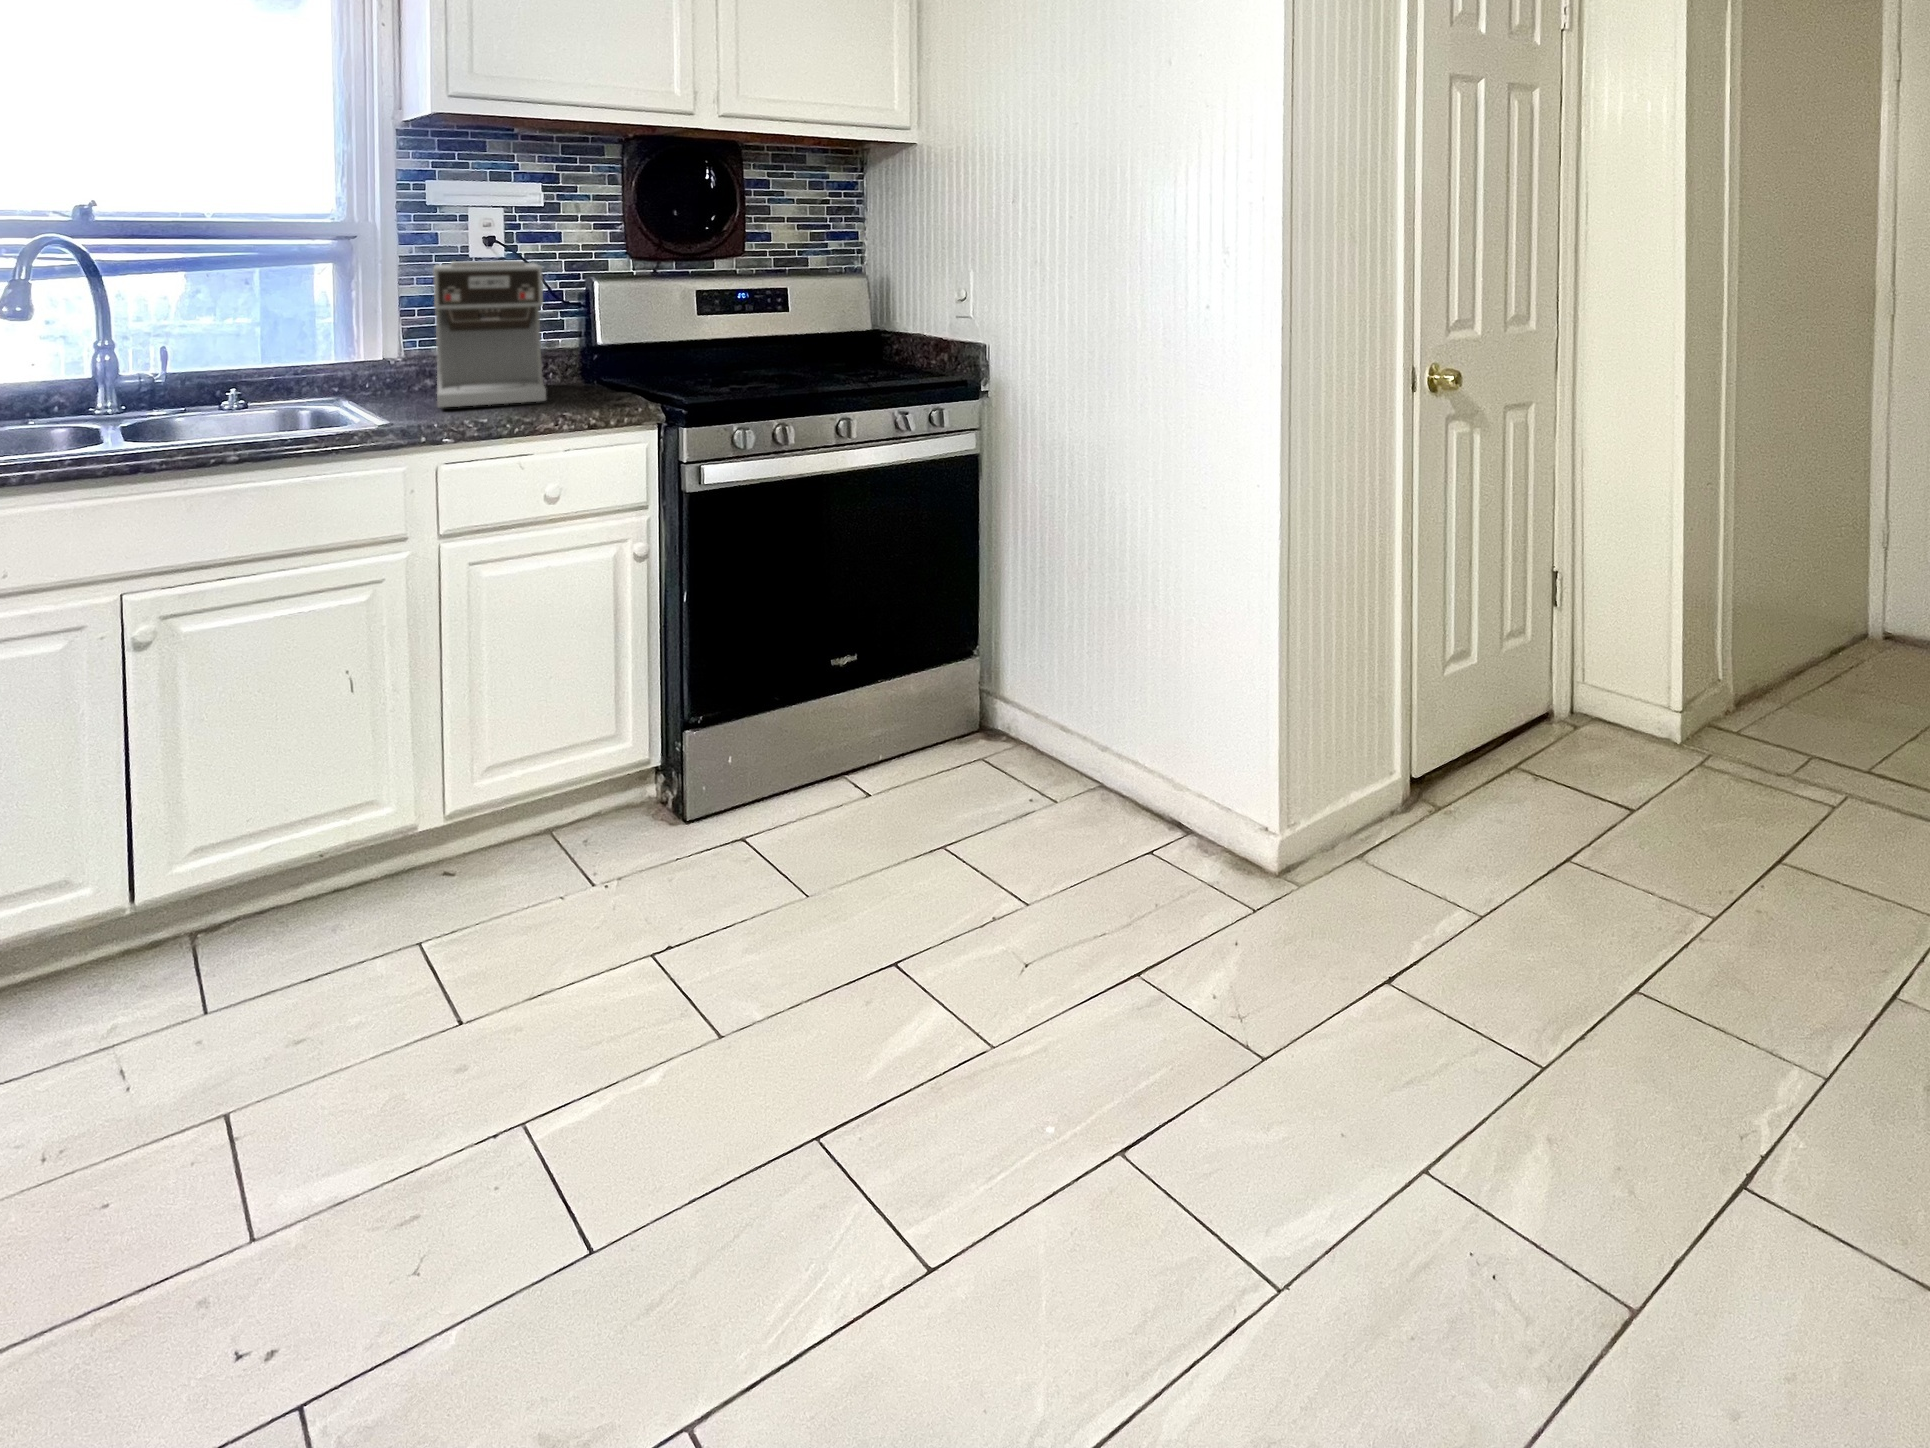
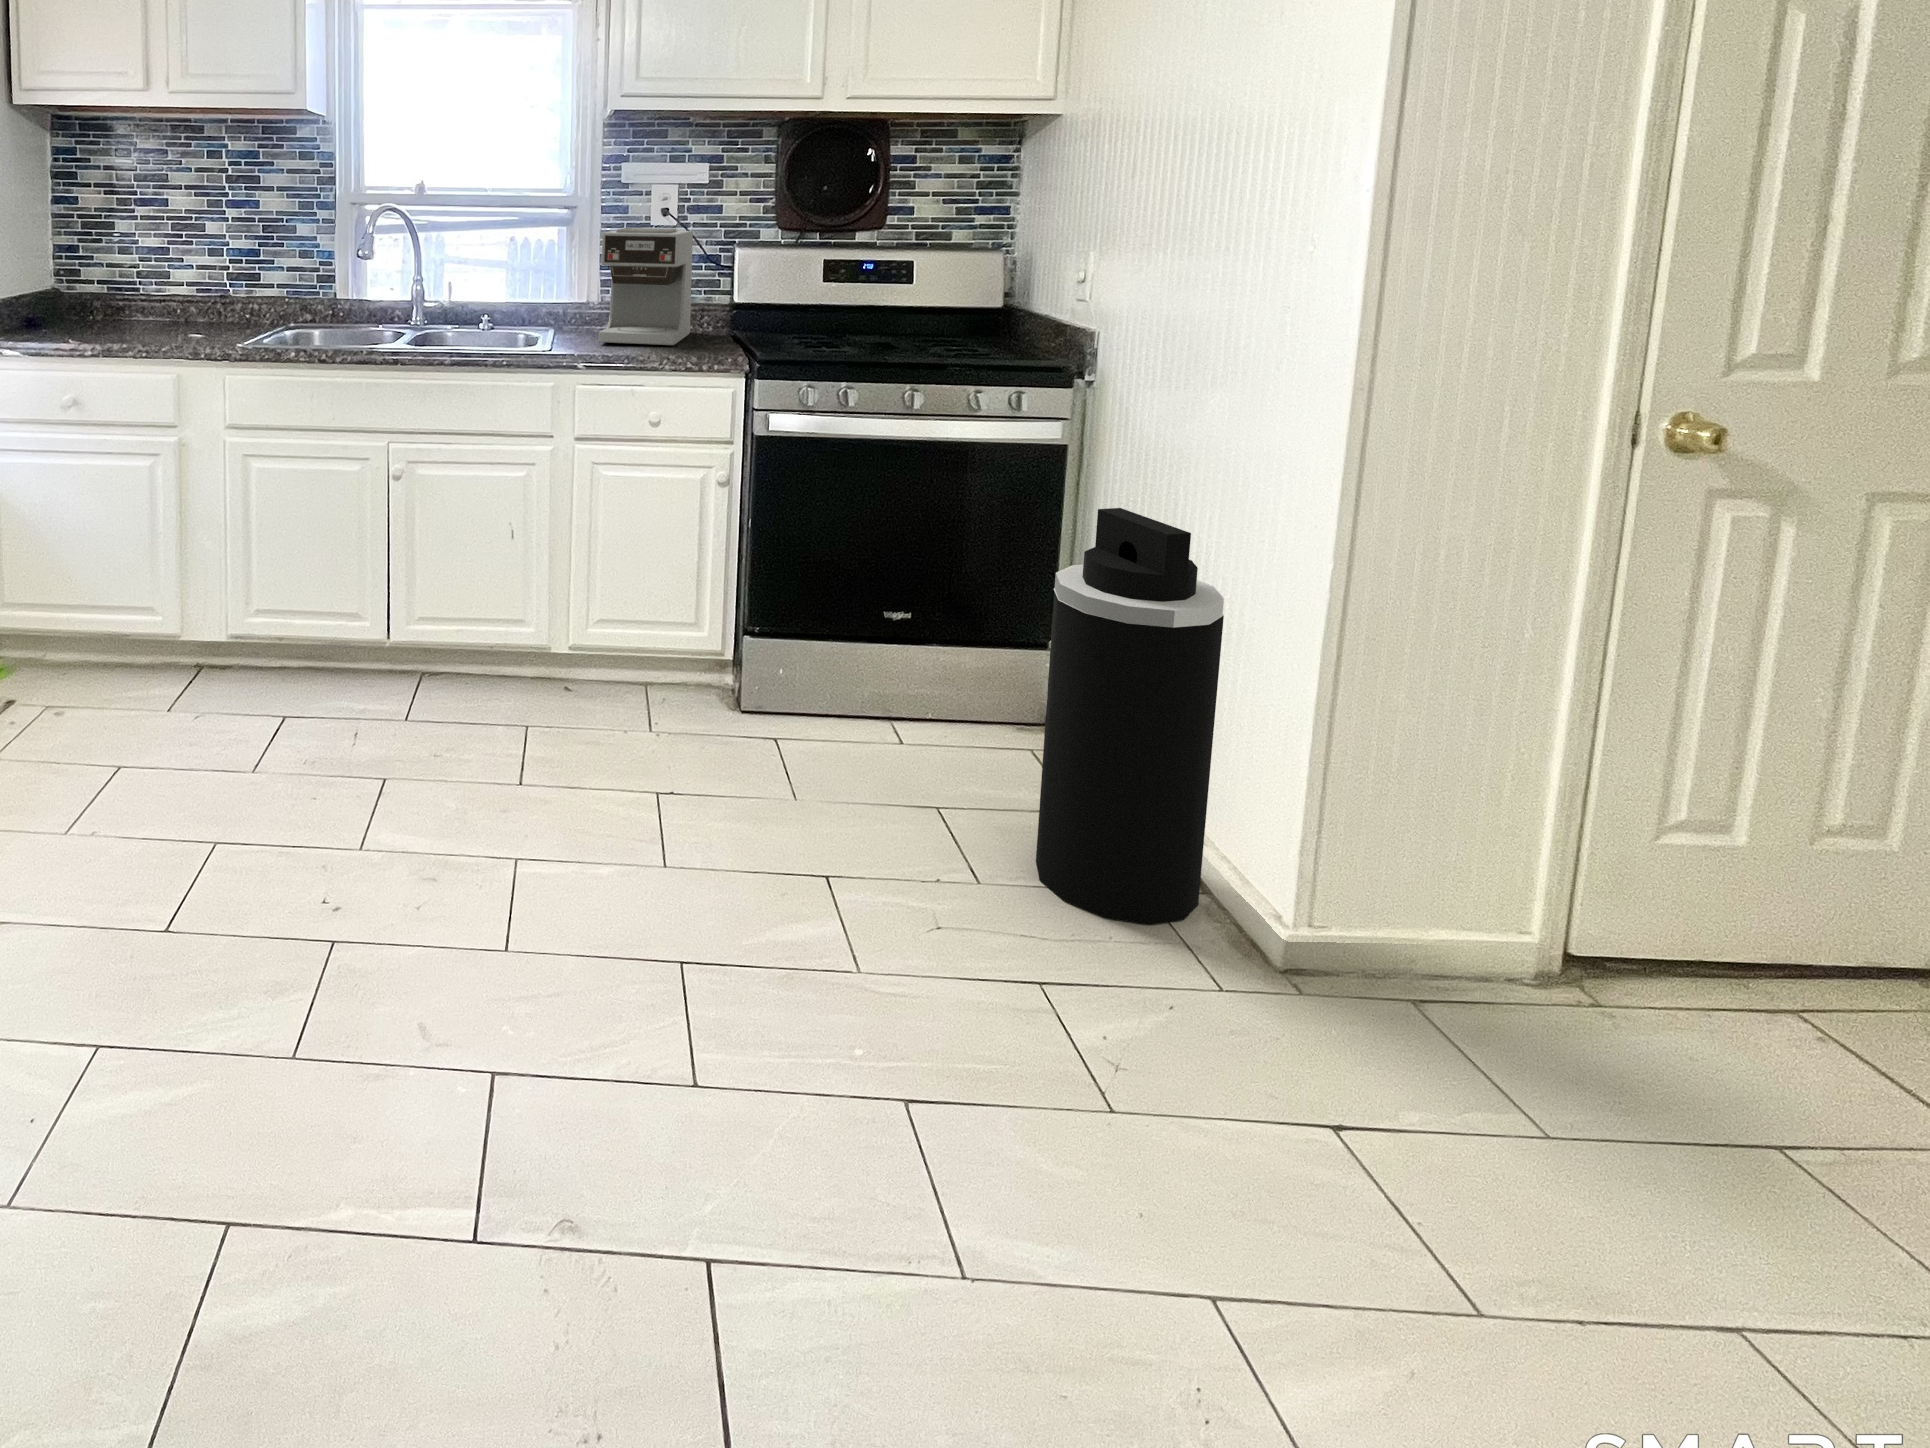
trash can: none [1063,502,1202,892] -> present [1036,508,1224,925]

